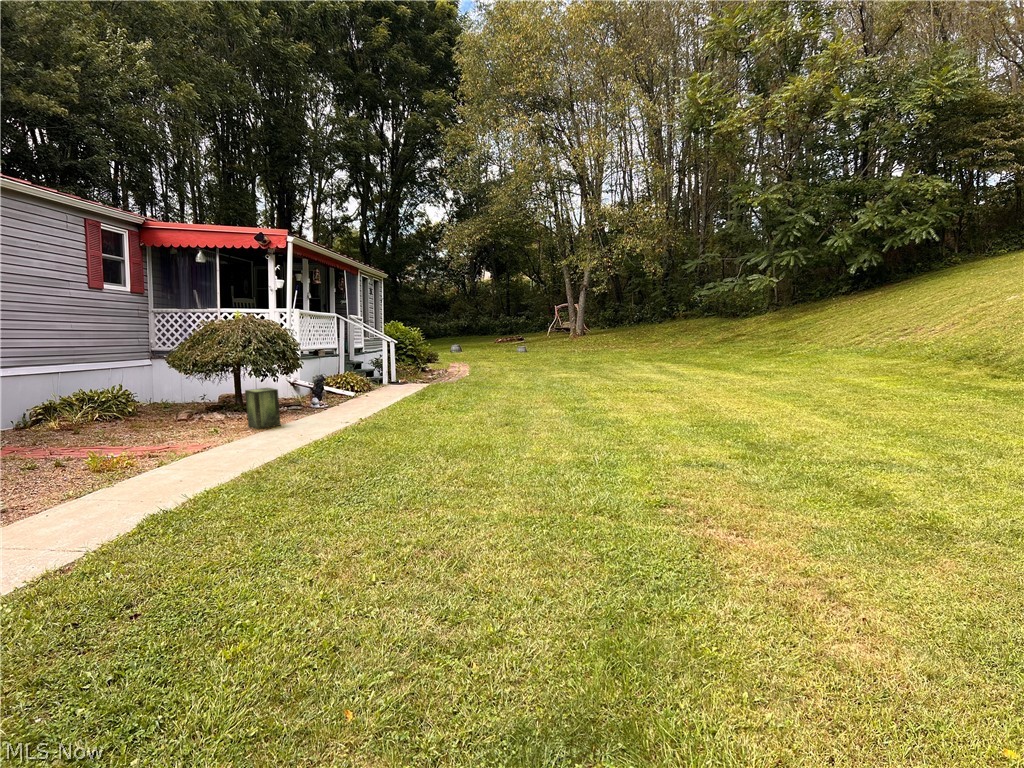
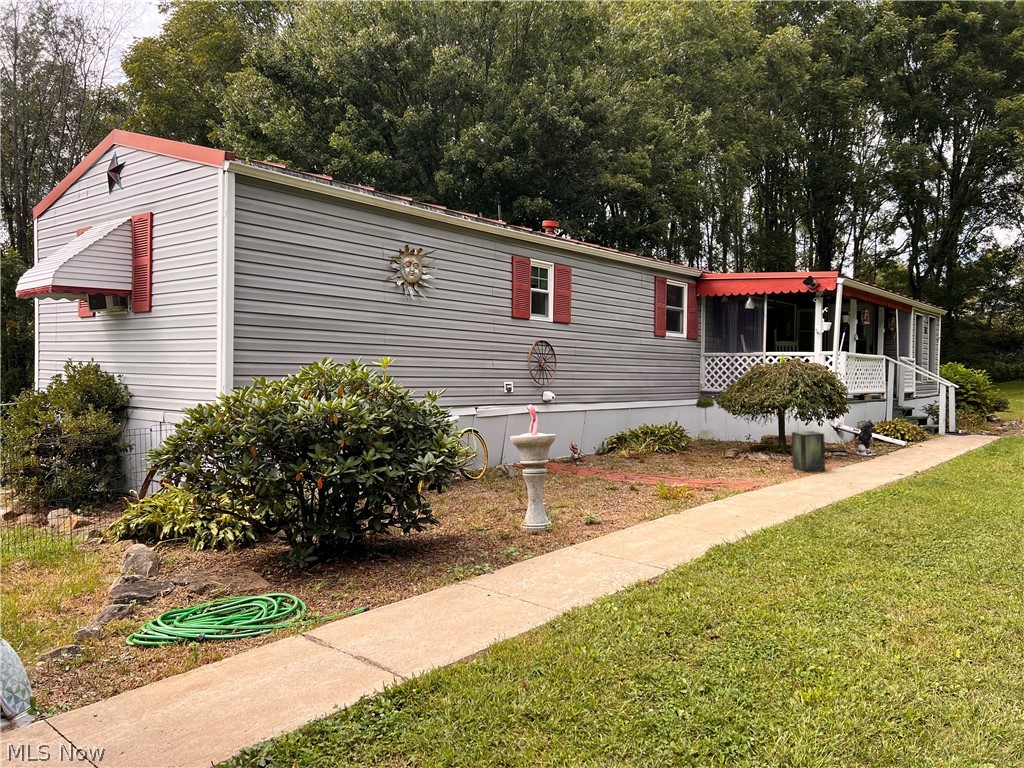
potted tree: none [142,357,170,403] -> present [696,397,716,439]

